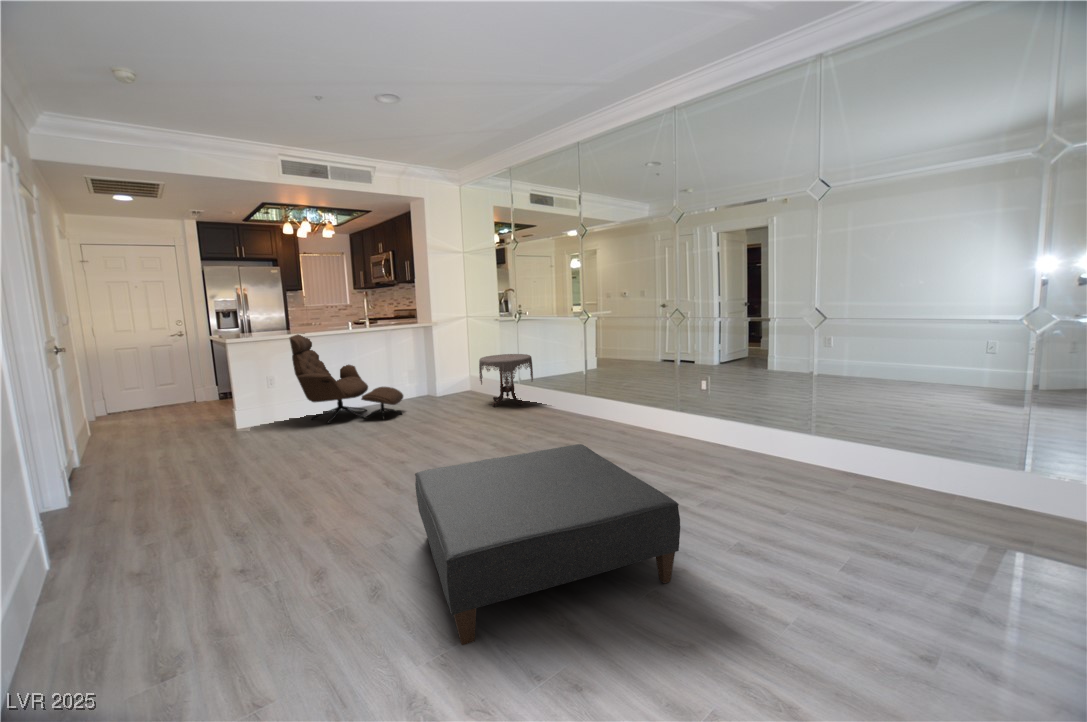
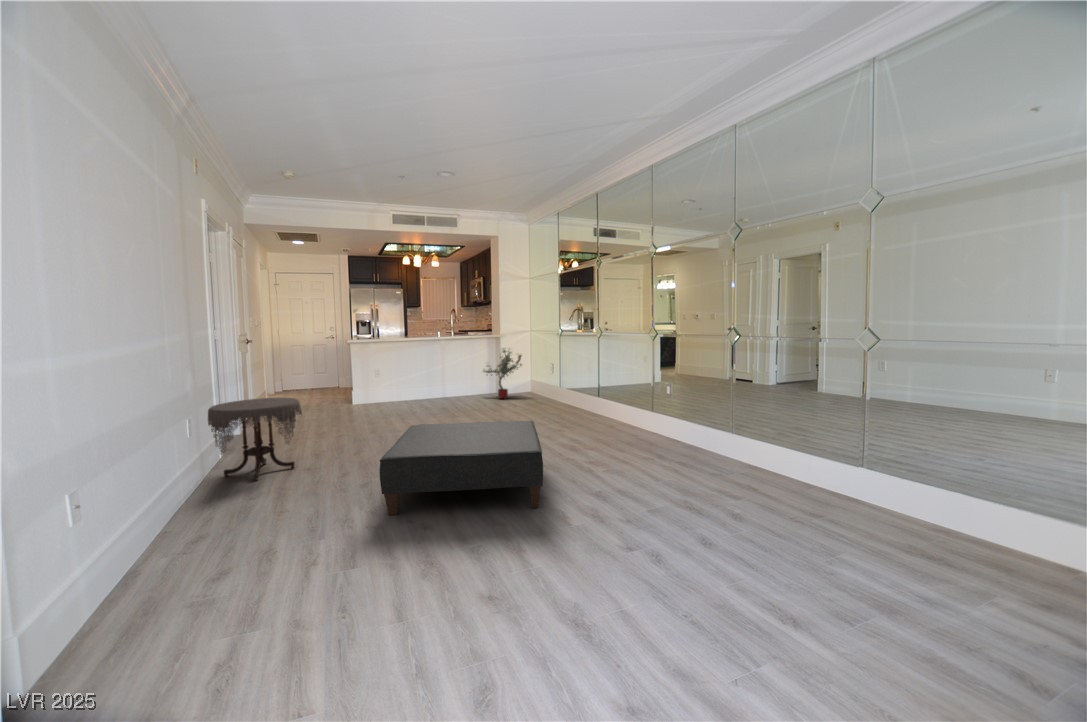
lounge chair: present [290,333,403,424] -> none [391,338,470,407]
potted tree: none [413,338,466,402] -> present [484,348,522,399]
side table: present [479,354,533,407] -> present [208,398,302,481]

